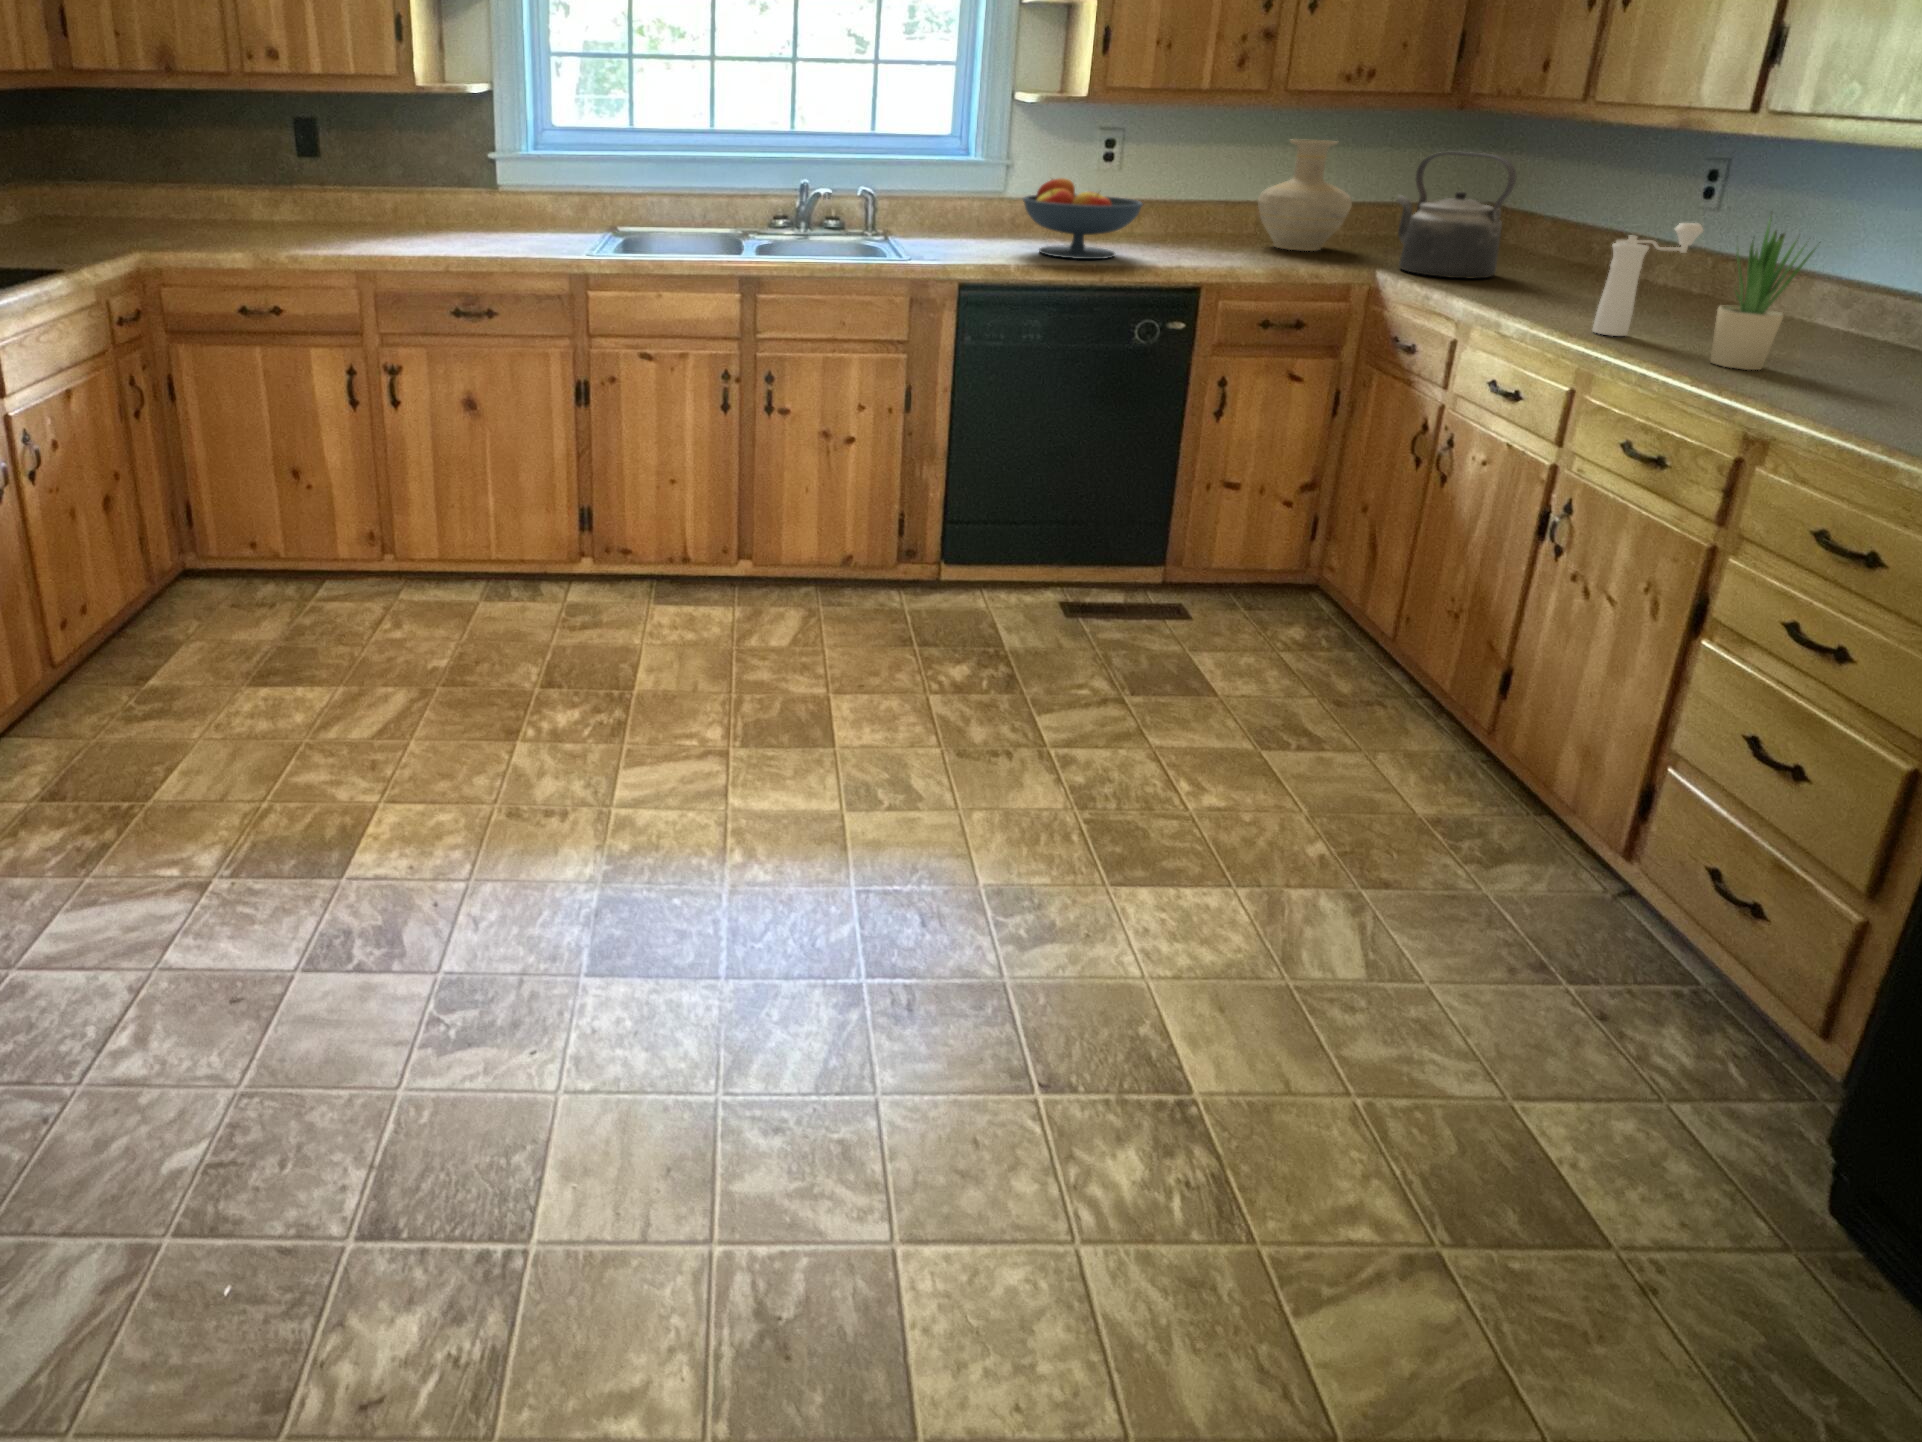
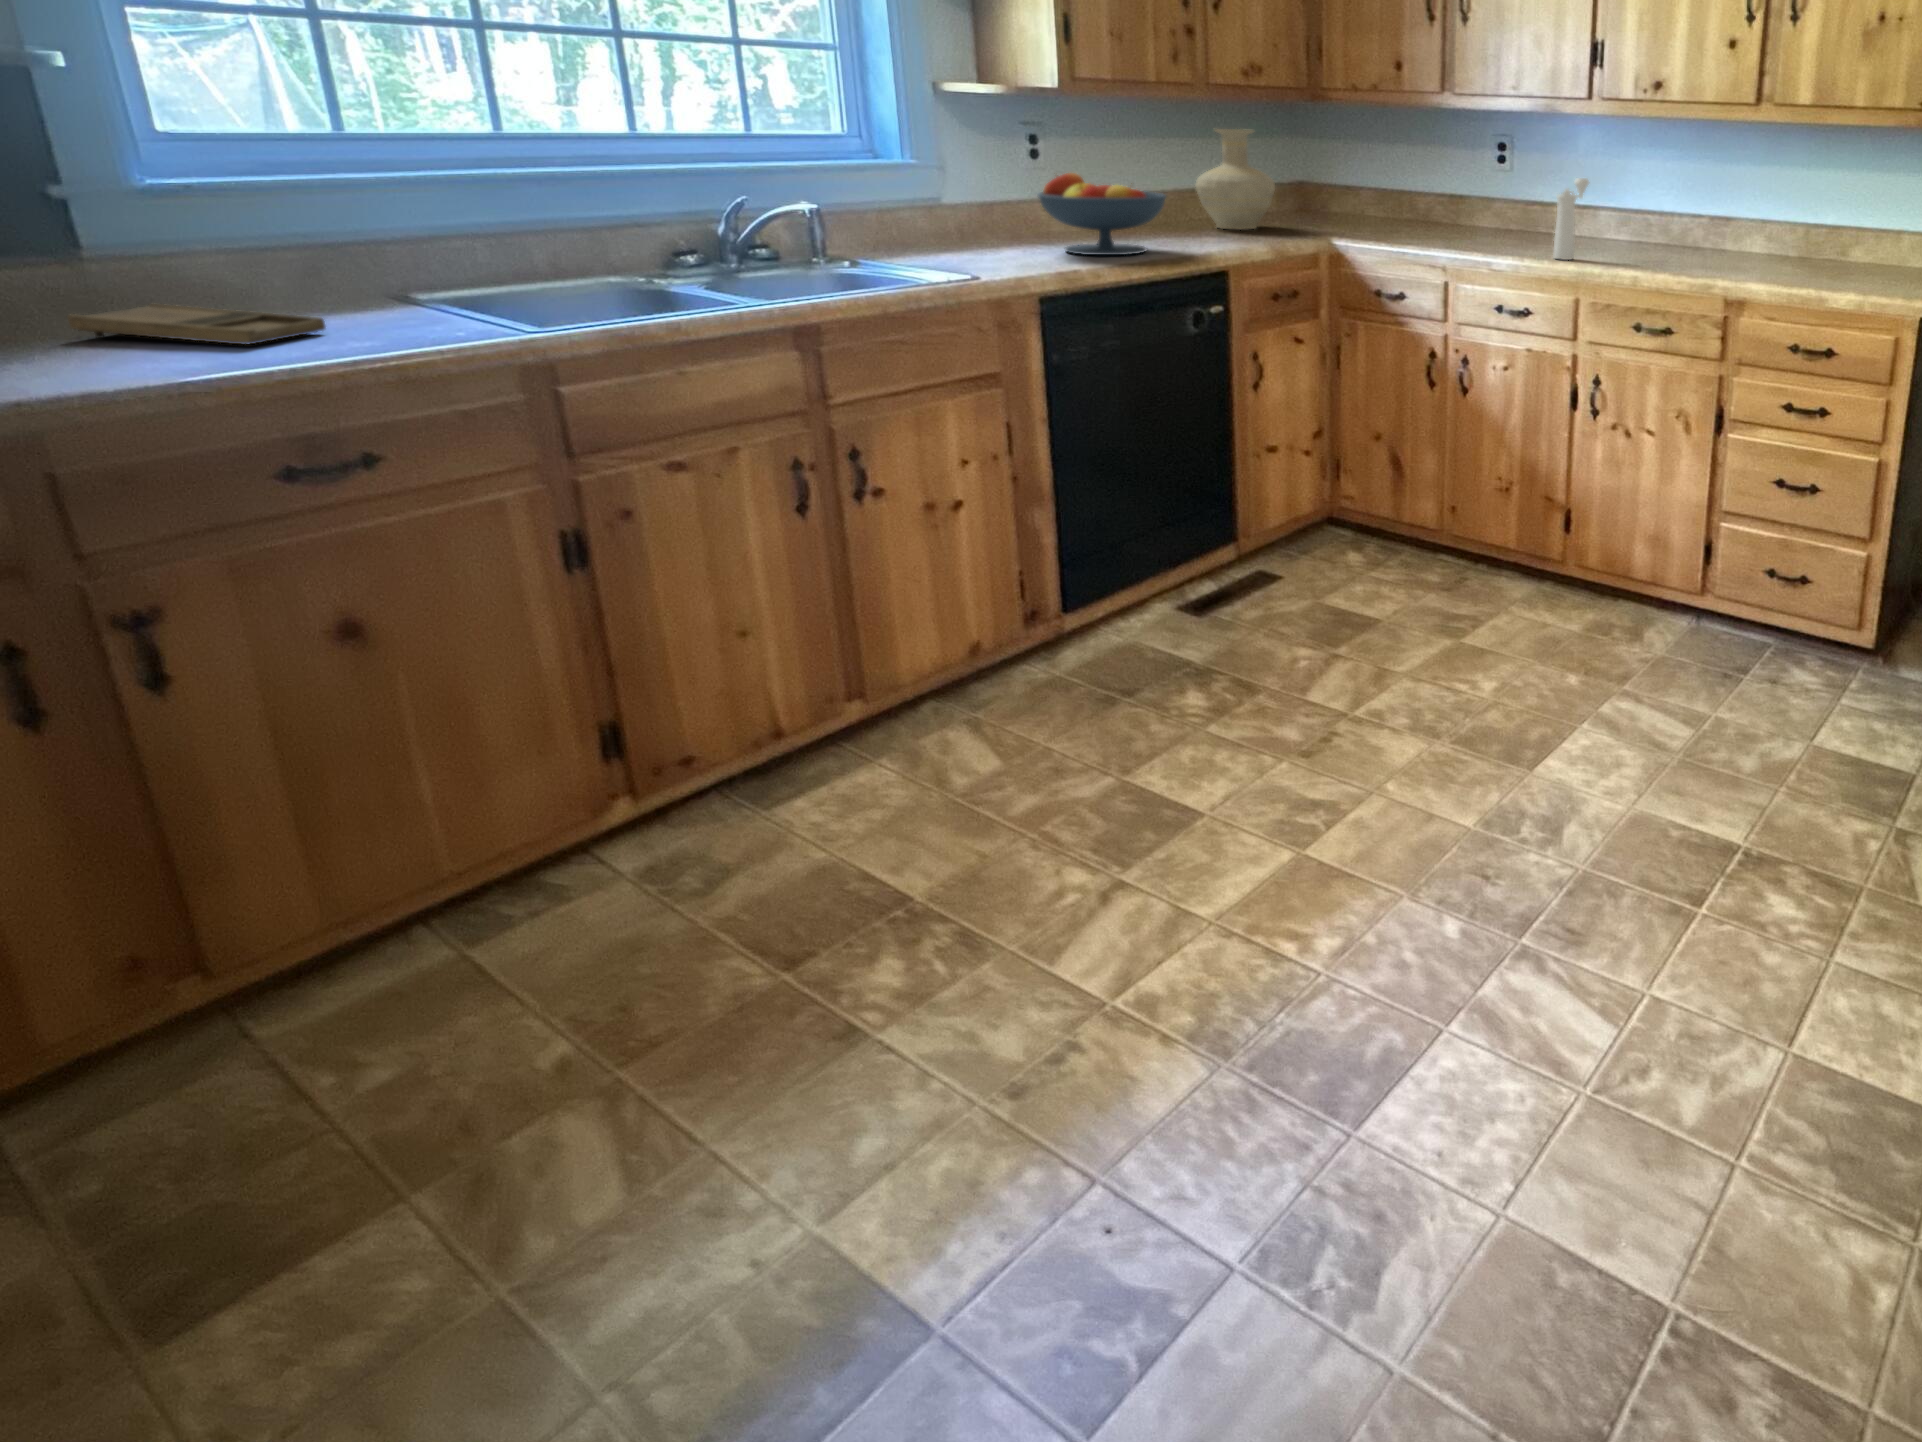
kettle: present [1397,152,1517,278] -> none [1324,136,1415,237]
potted plant: present [1710,218,1815,370] -> none [1636,163,1682,268]
tray: none [461,221,528,246] -> present [68,304,325,345]

